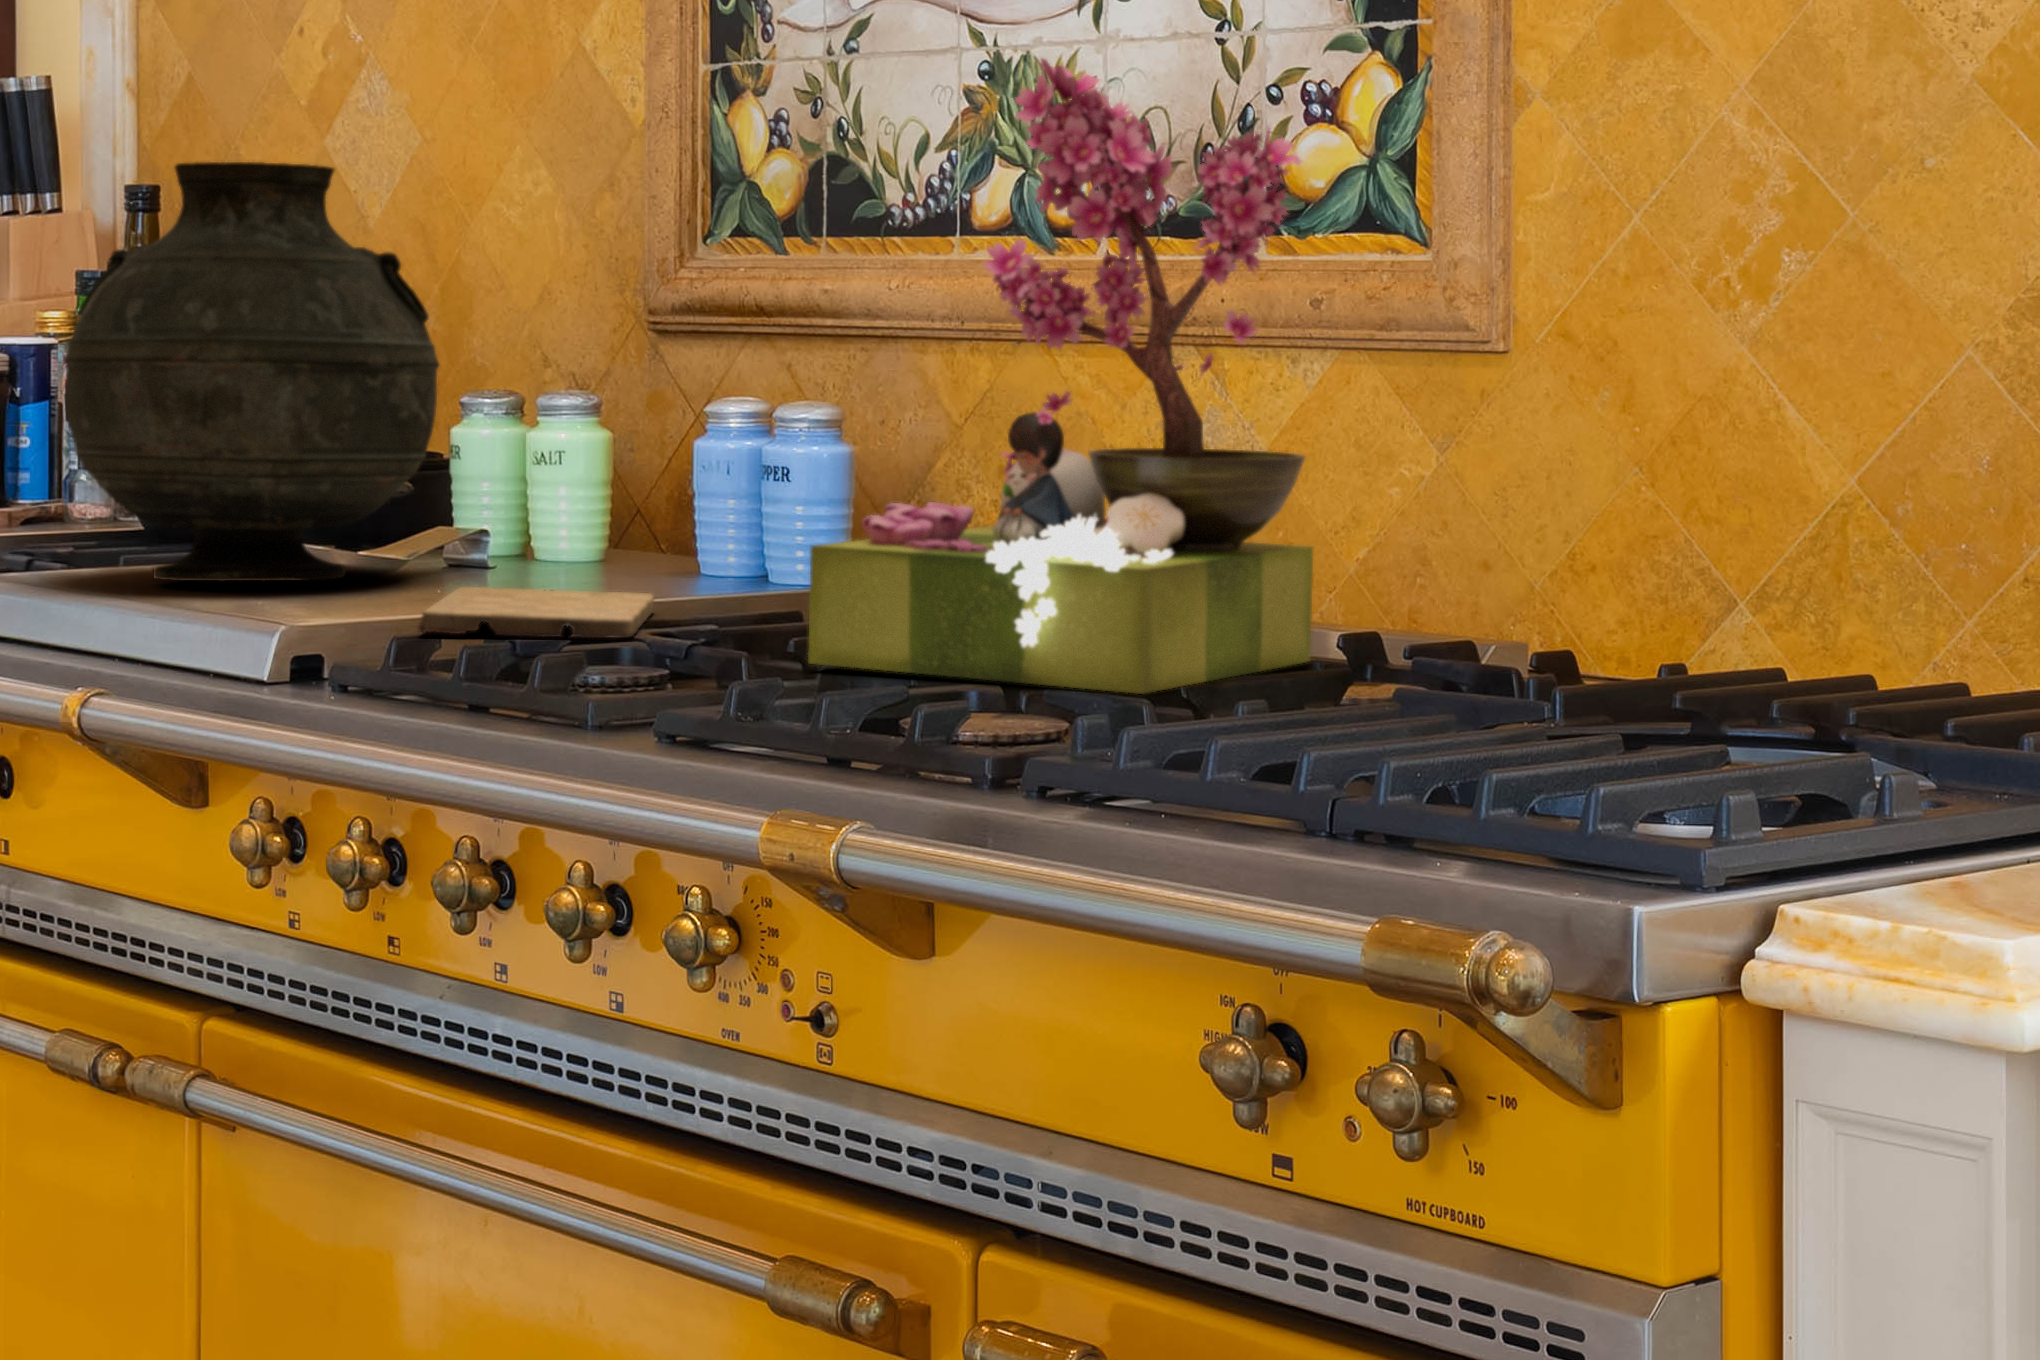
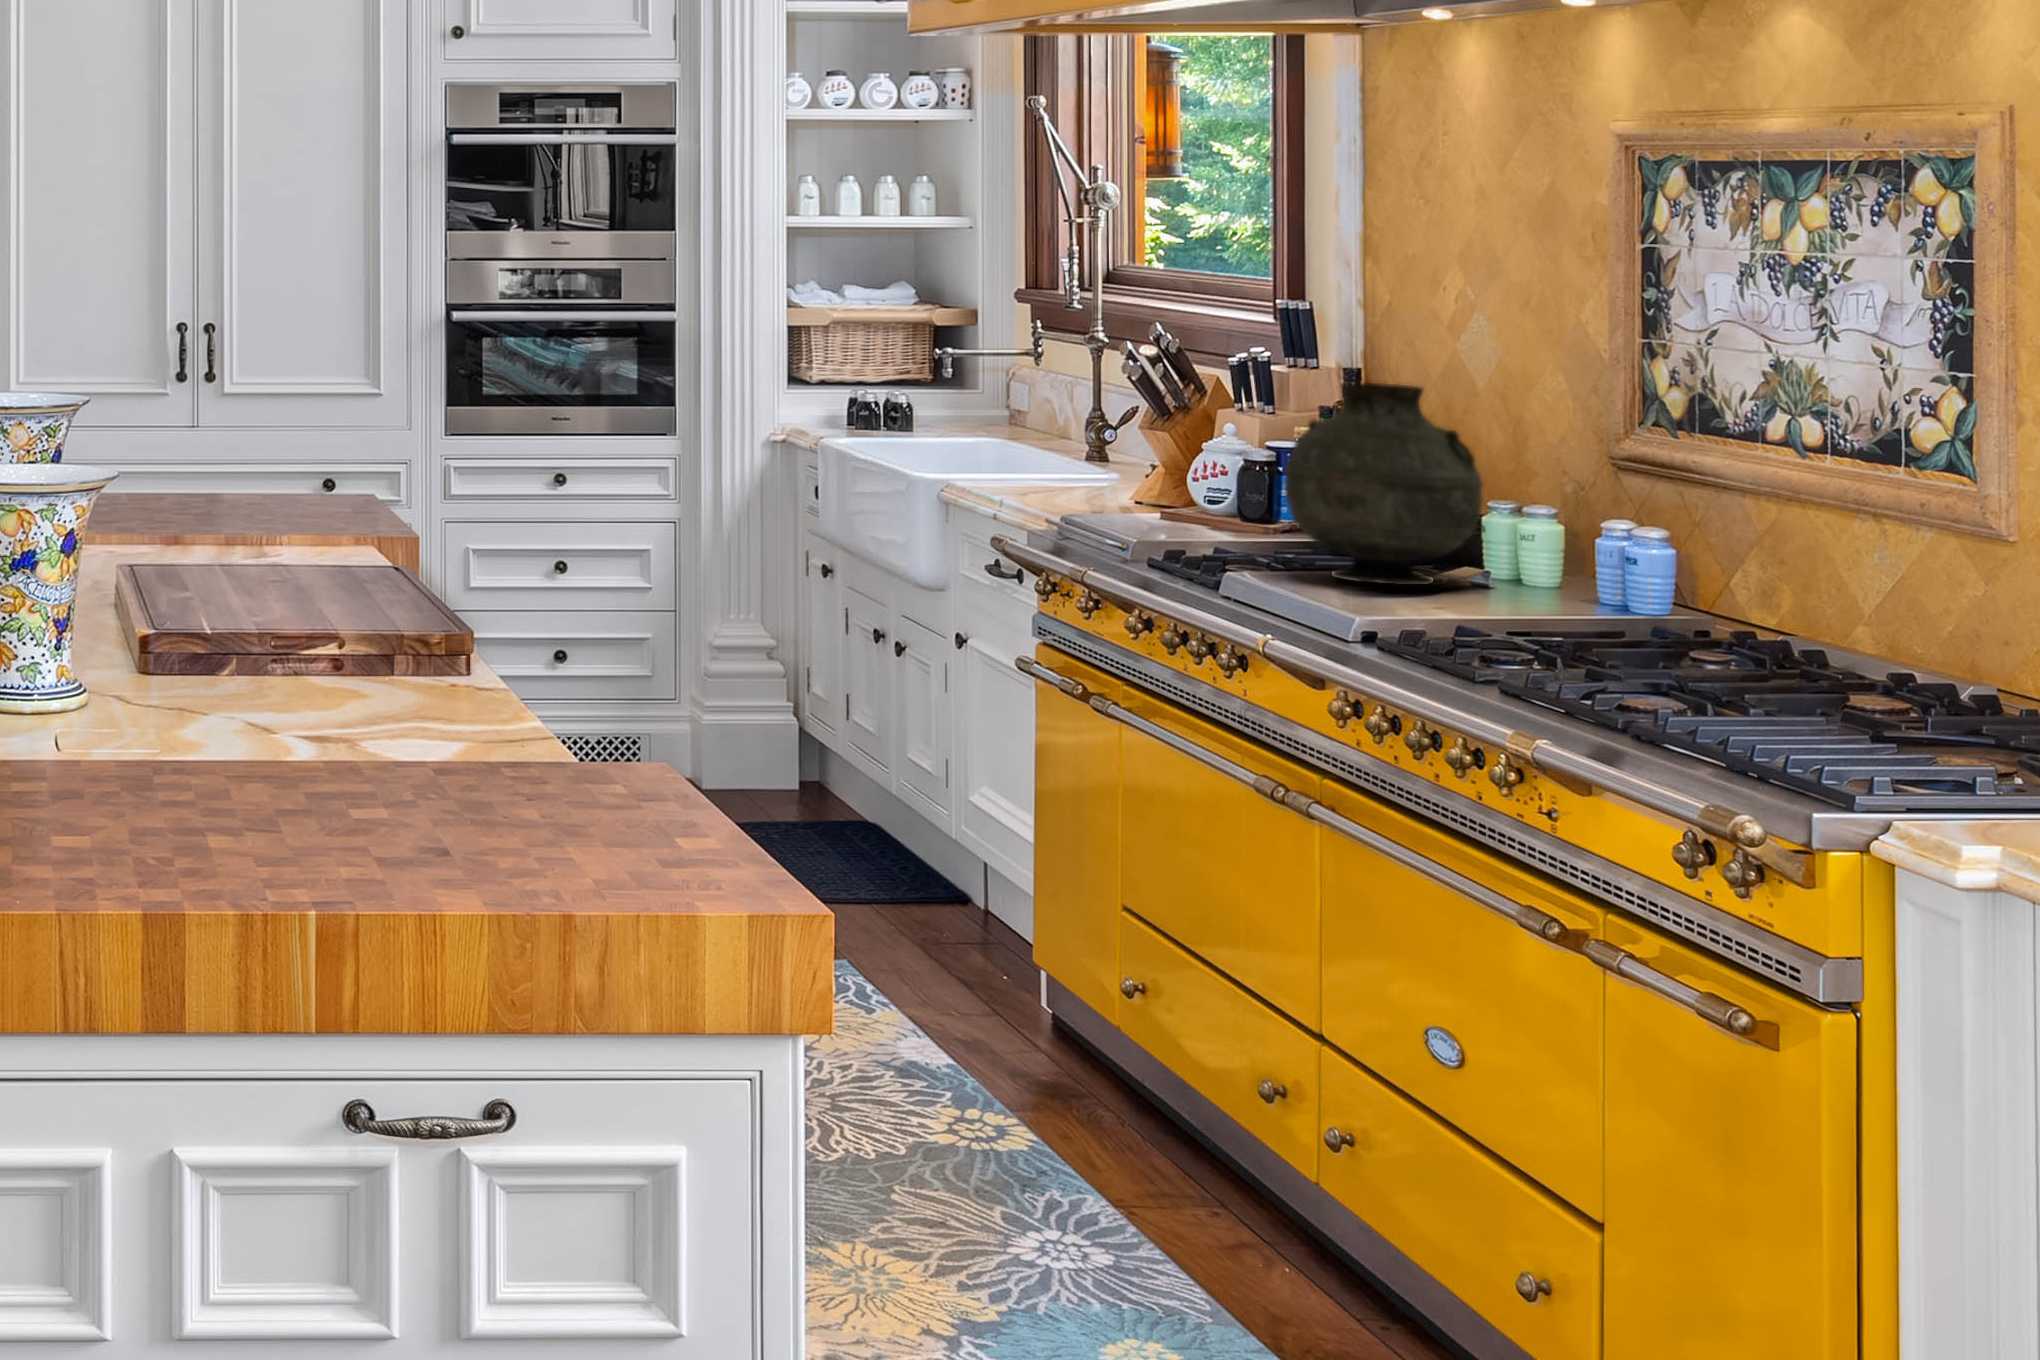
flower arrangement: present [808,58,1313,694] -> none [1606,387,1896,703]
cutting board: present [418,587,654,638] -> none [1434,601,1577,640]

